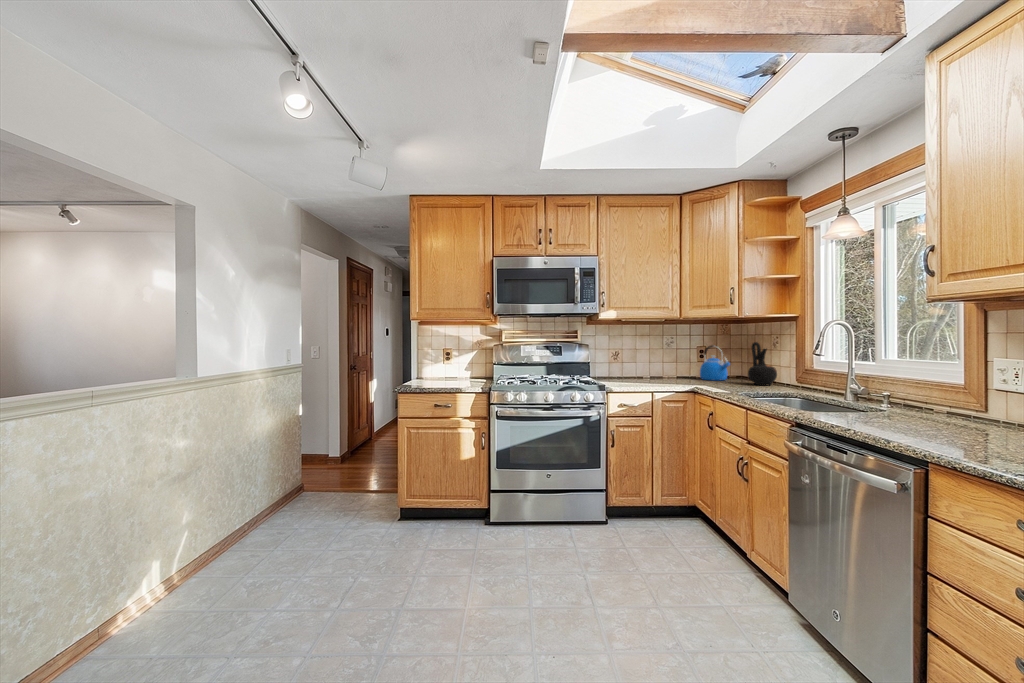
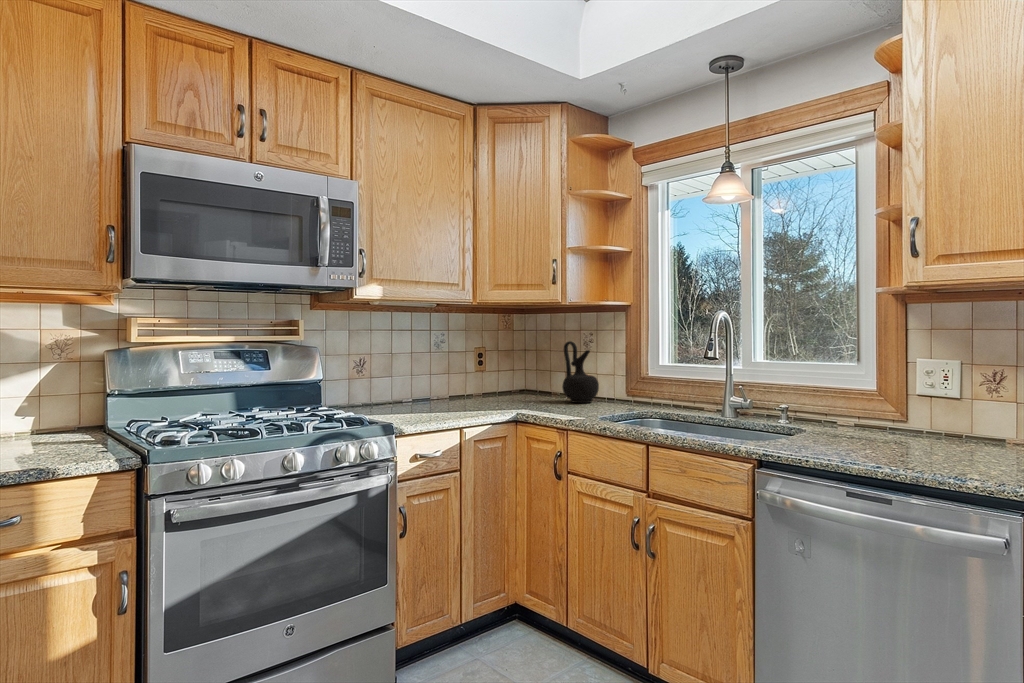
kettle: present [700,345,730,380] -> none [486,346,532,400]

